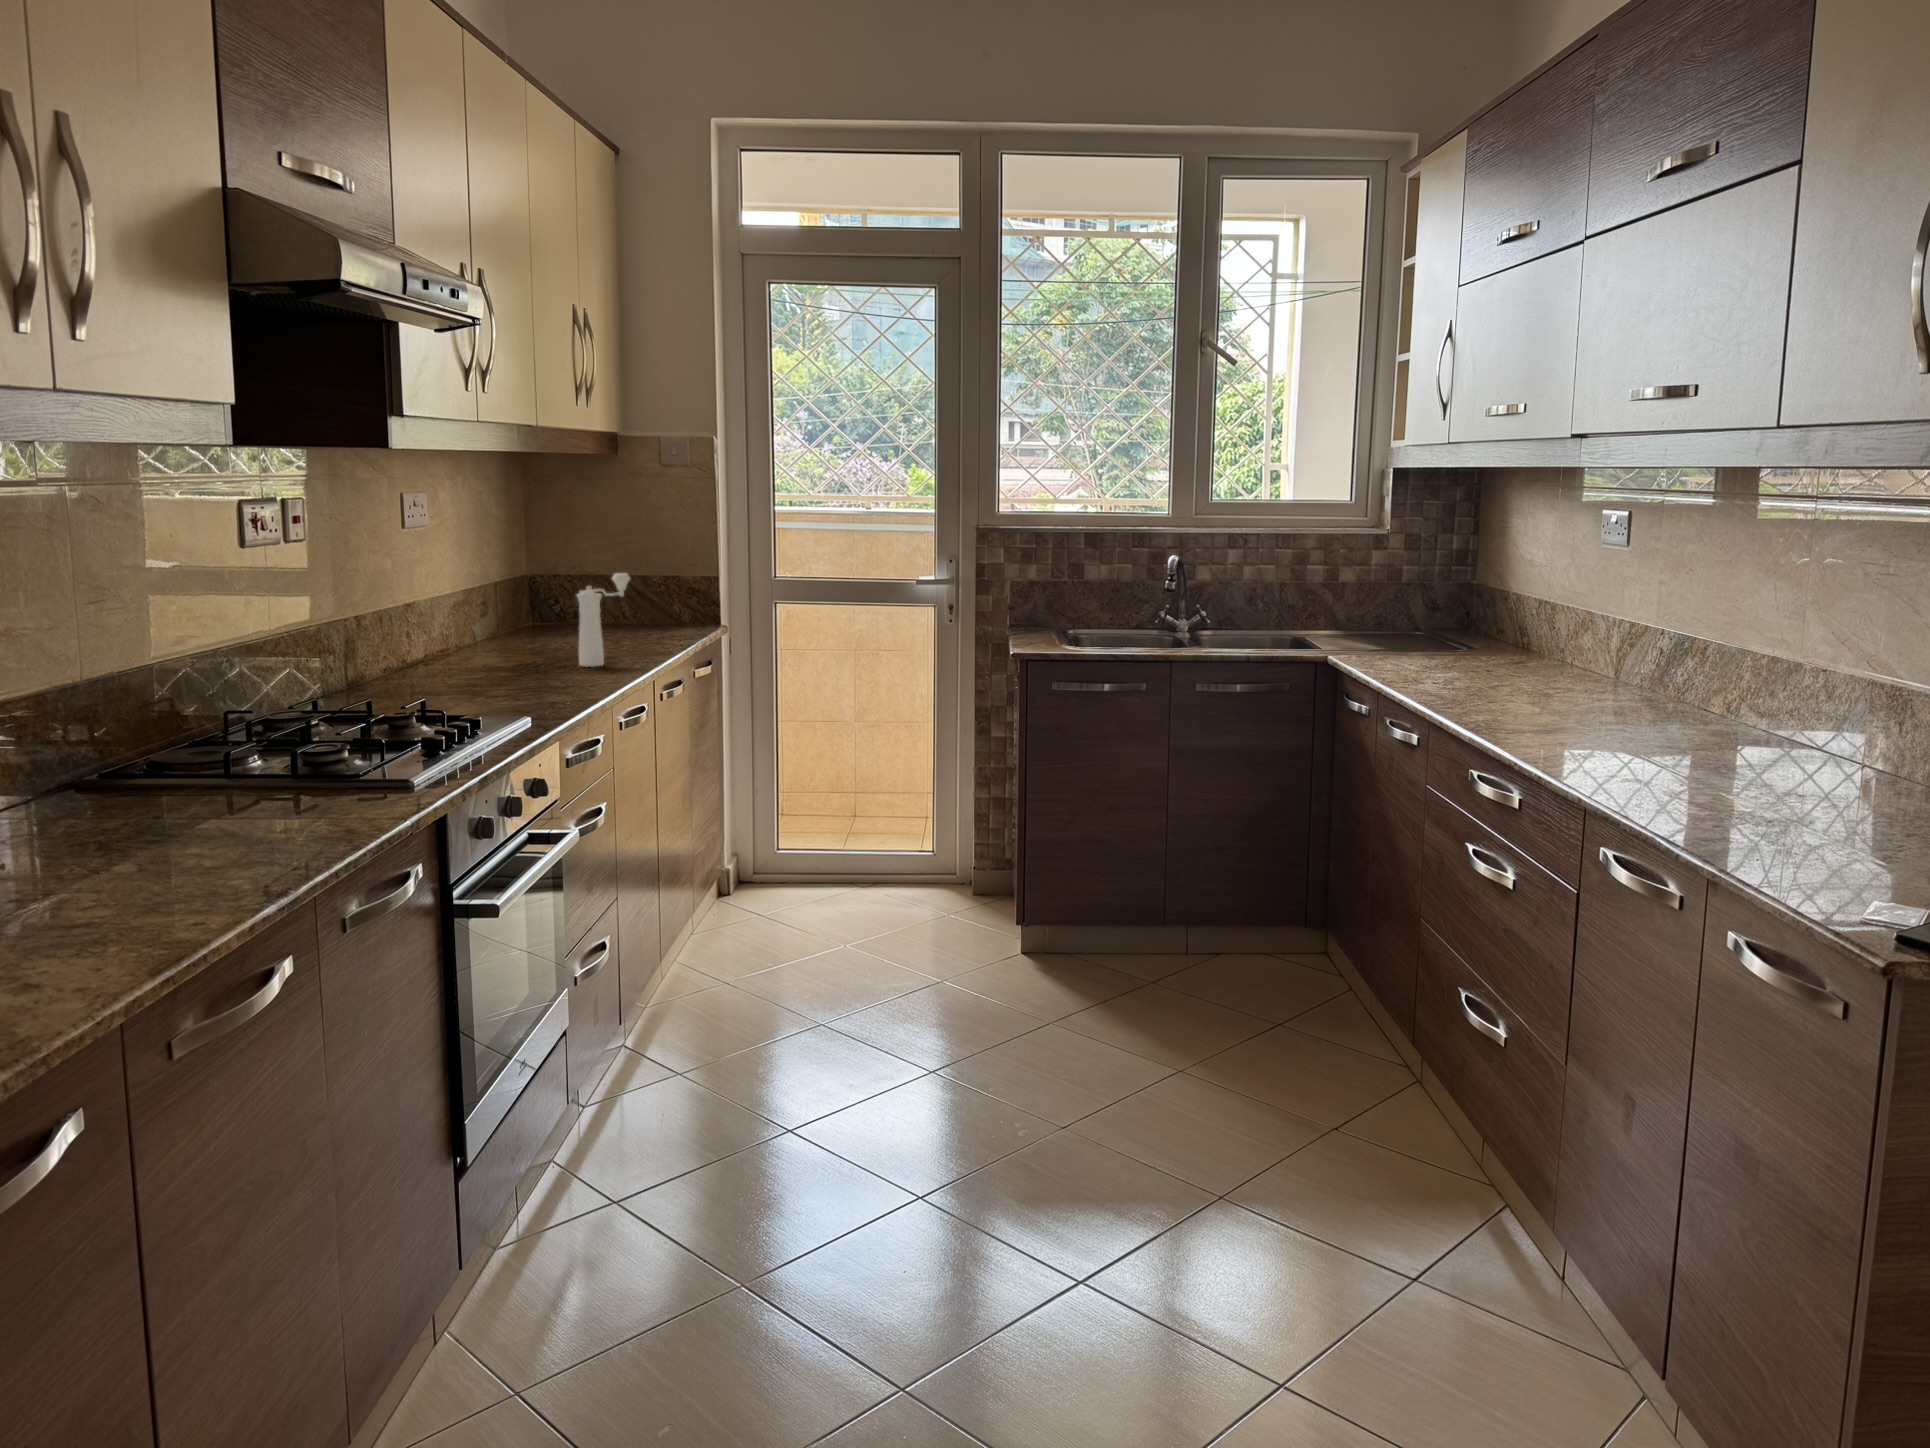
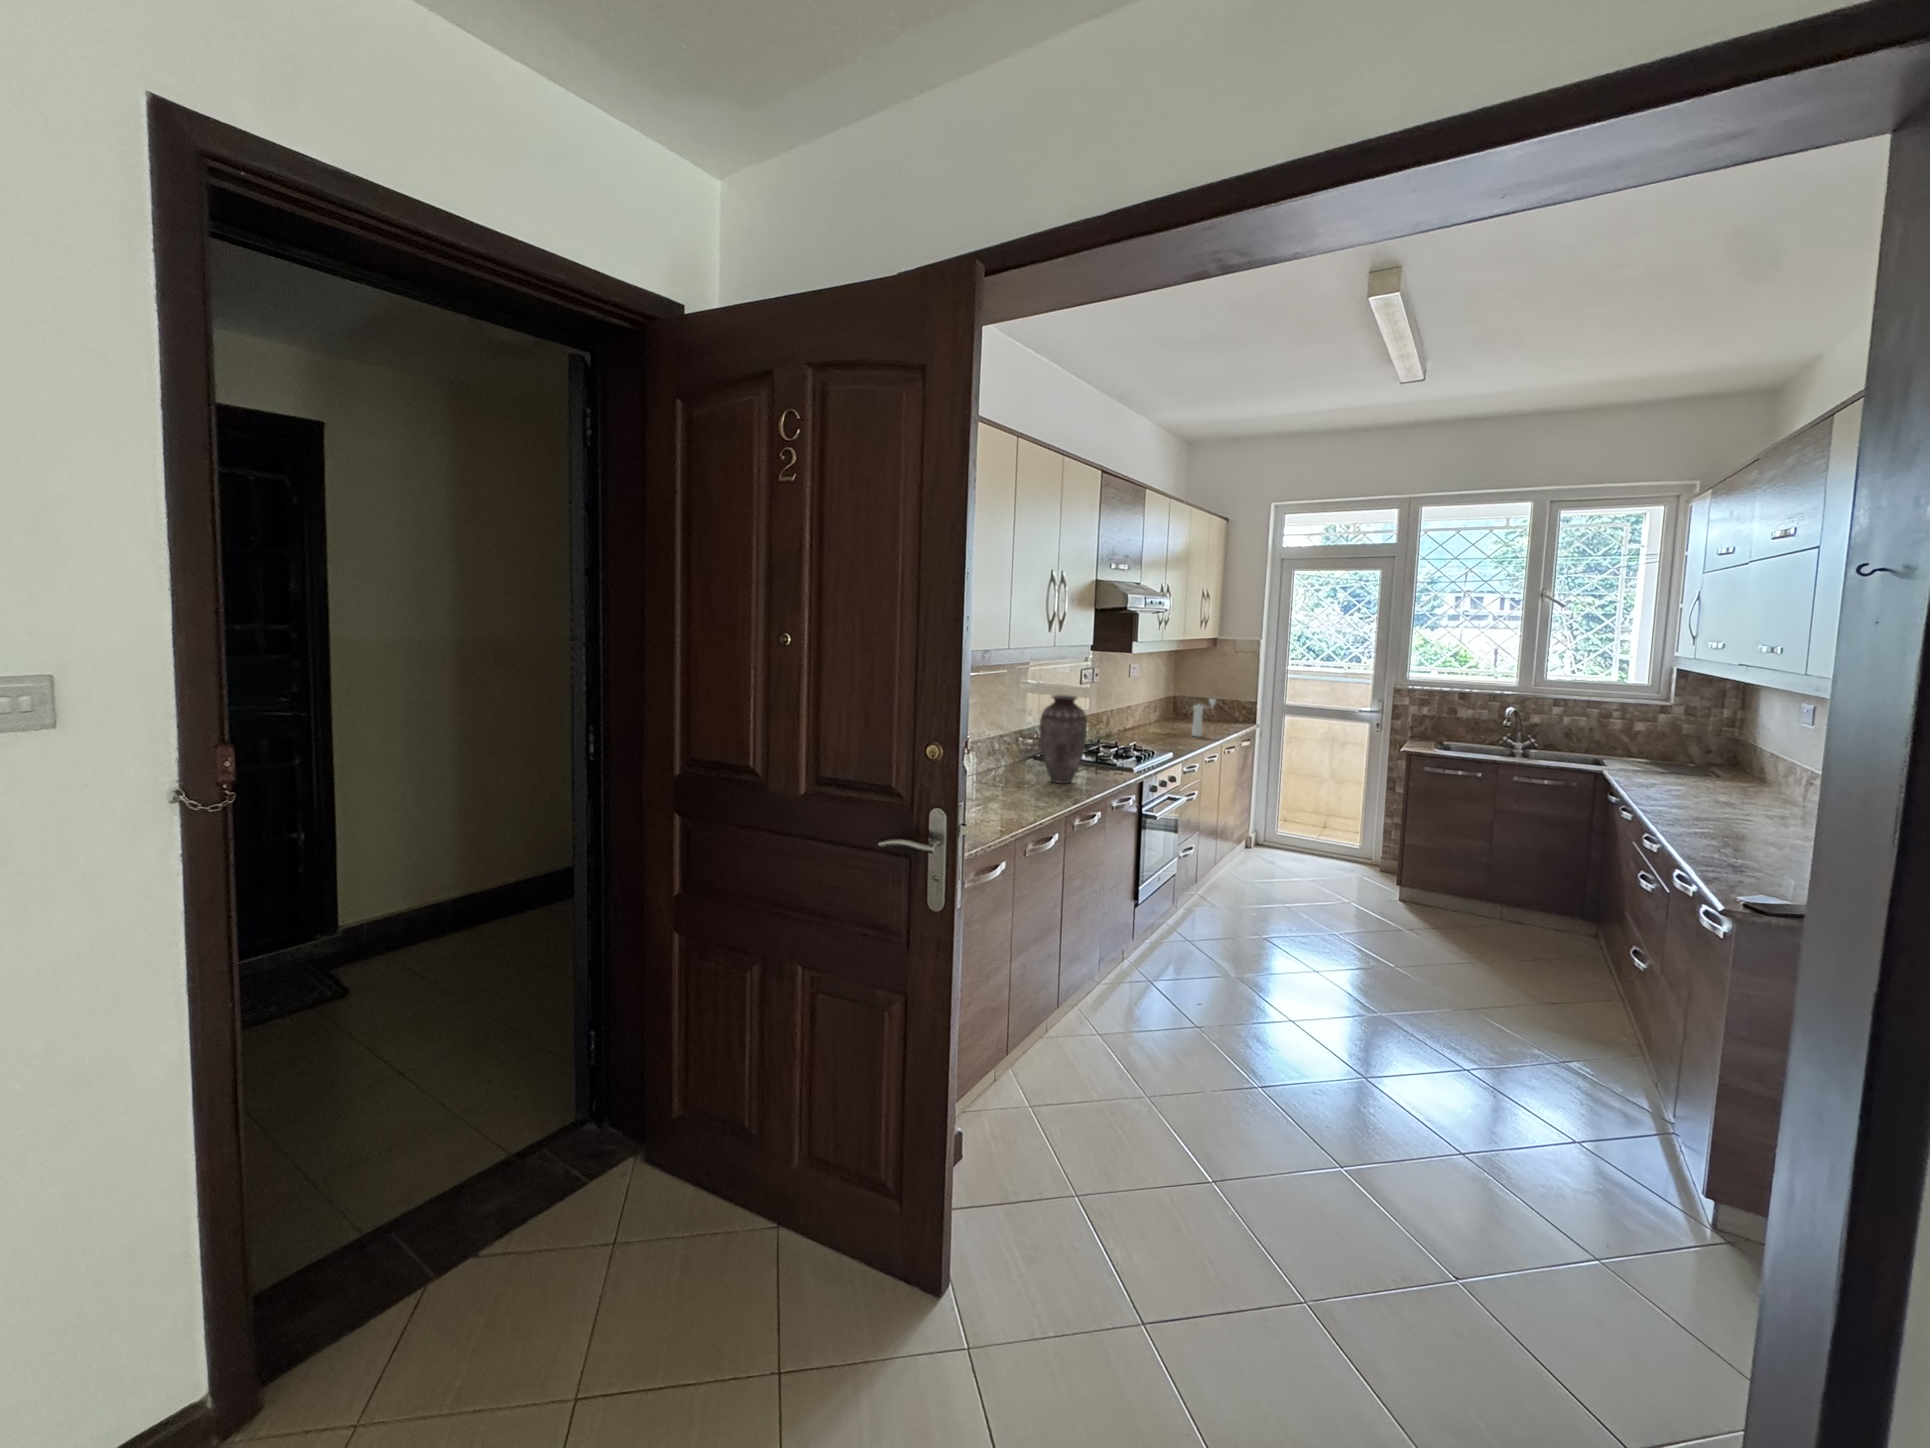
vase: none [51,576,232,869] -> present [1040,695,1087,783]

